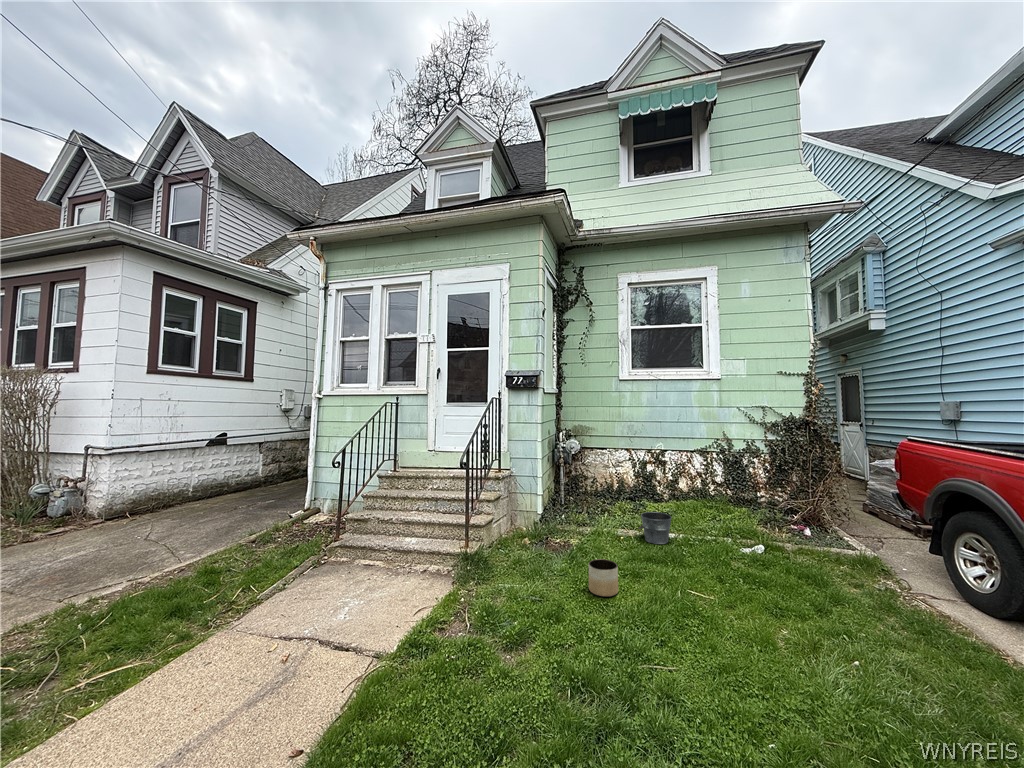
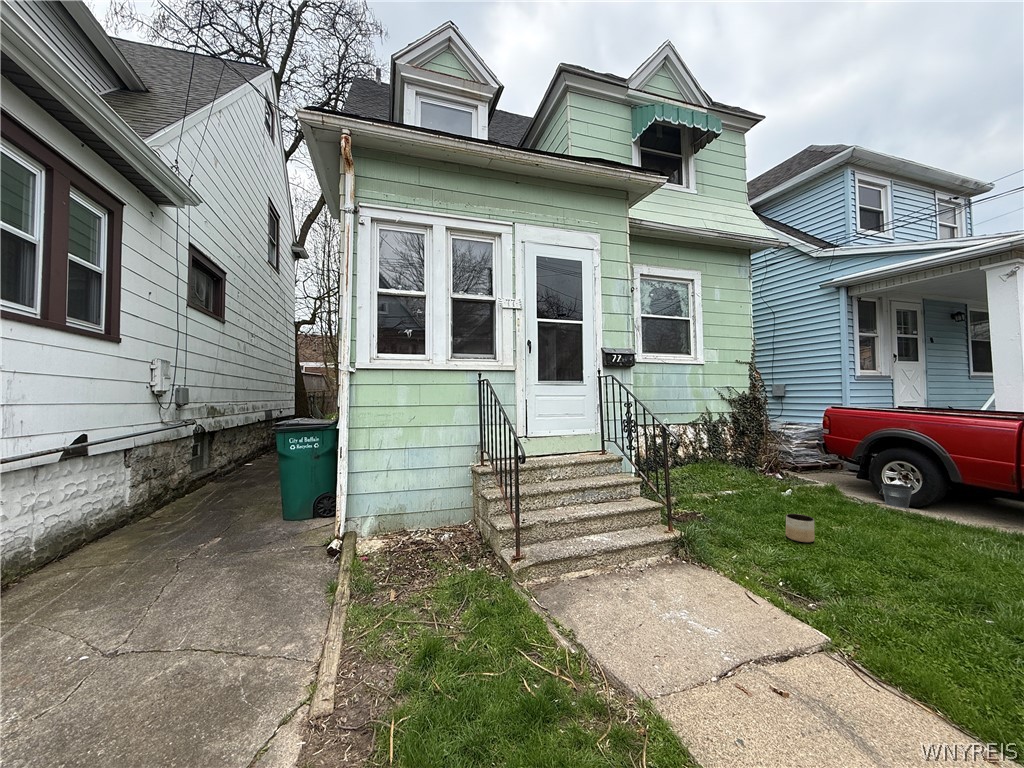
bucket: present [638,512,672,544] -> present [879,483,913,508]

